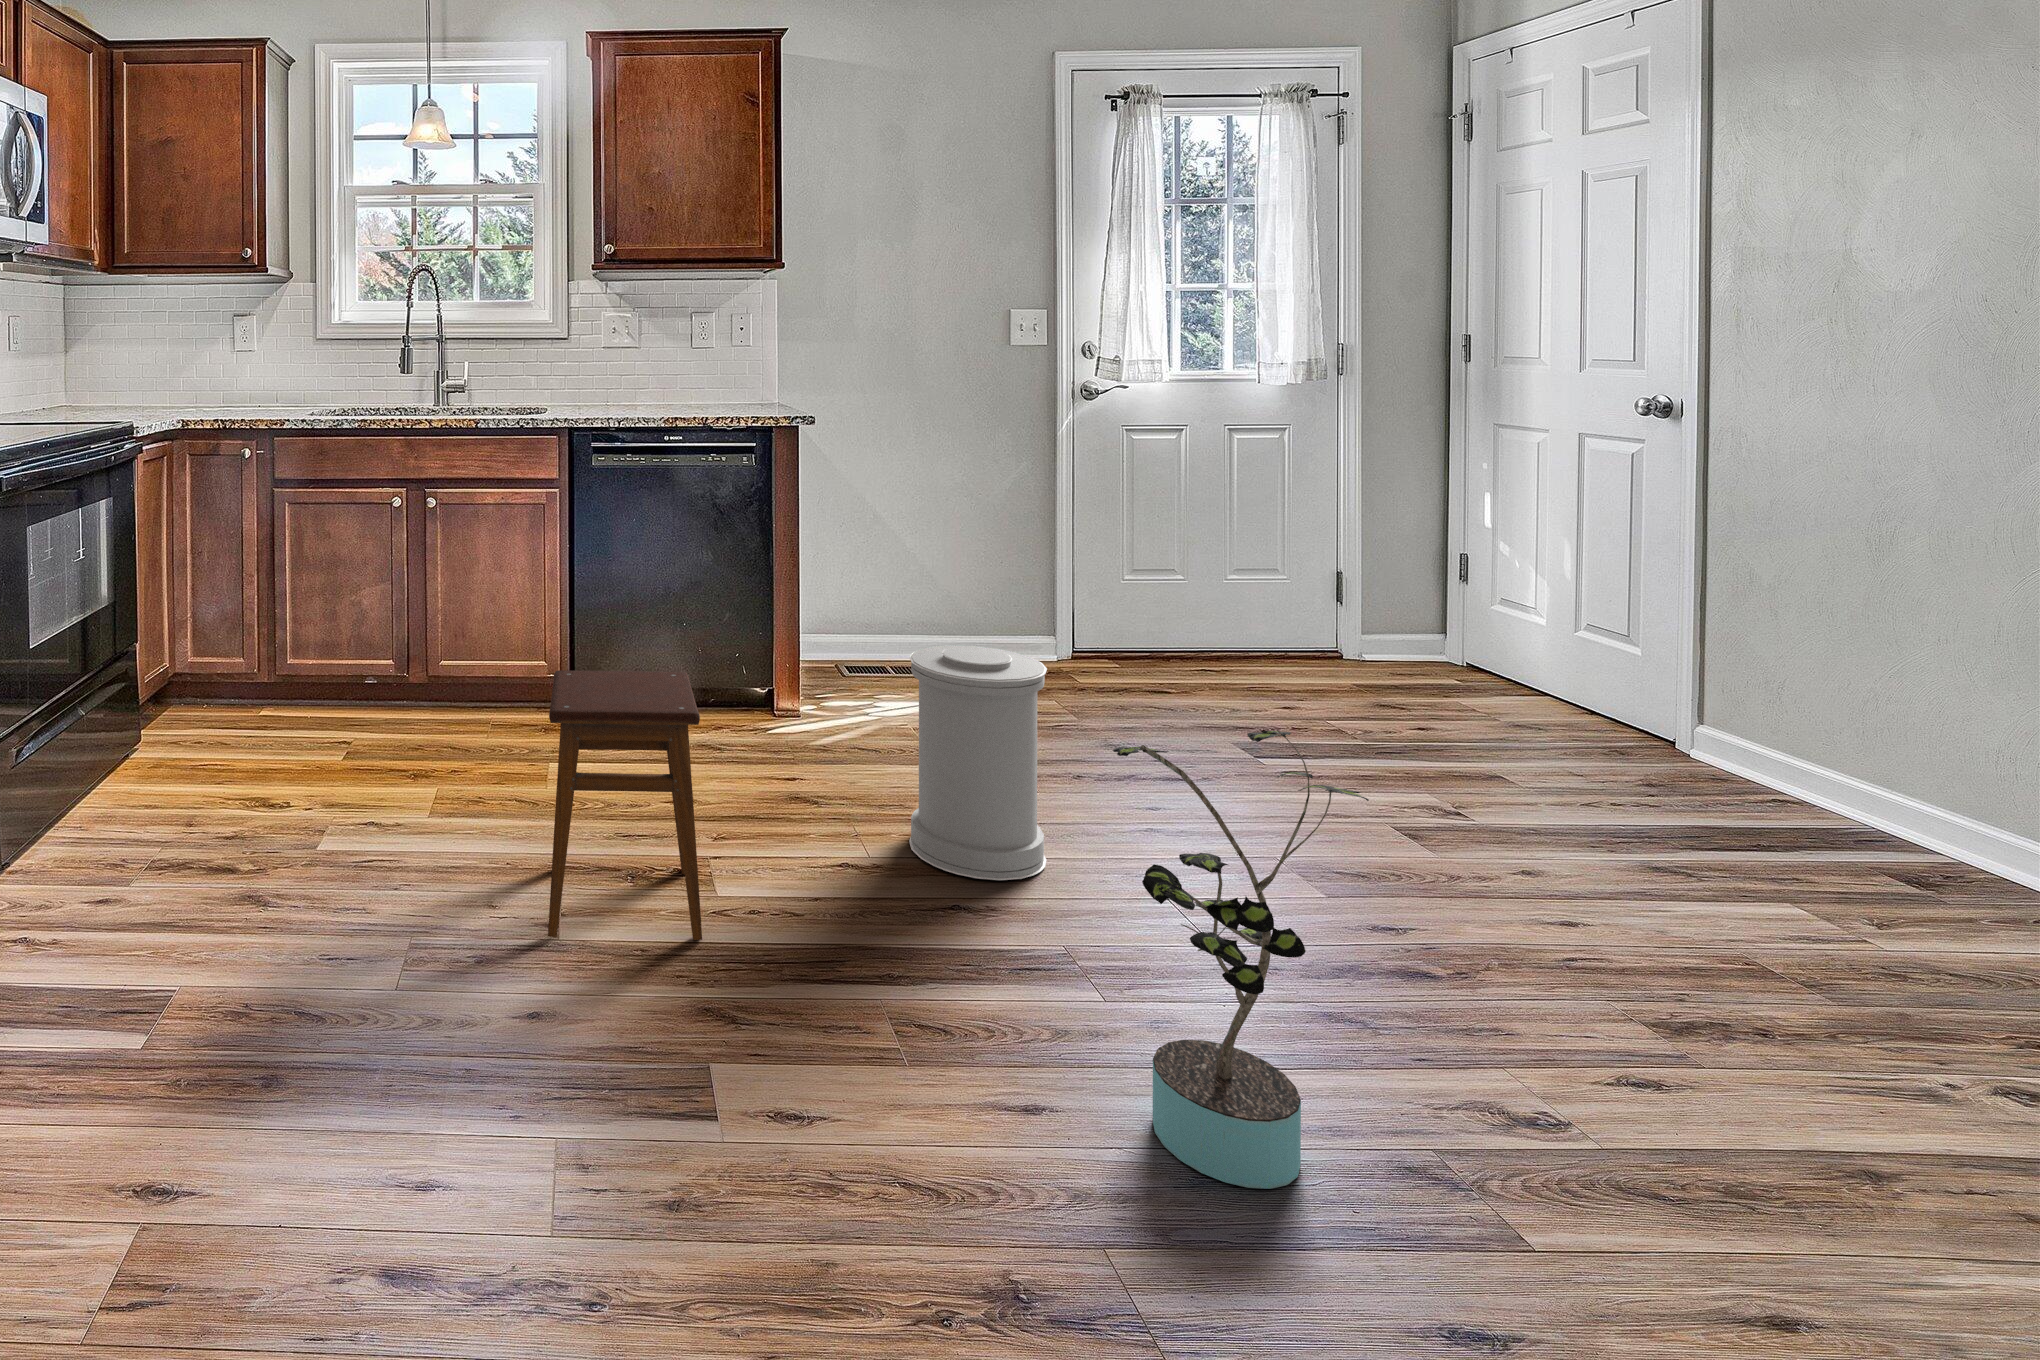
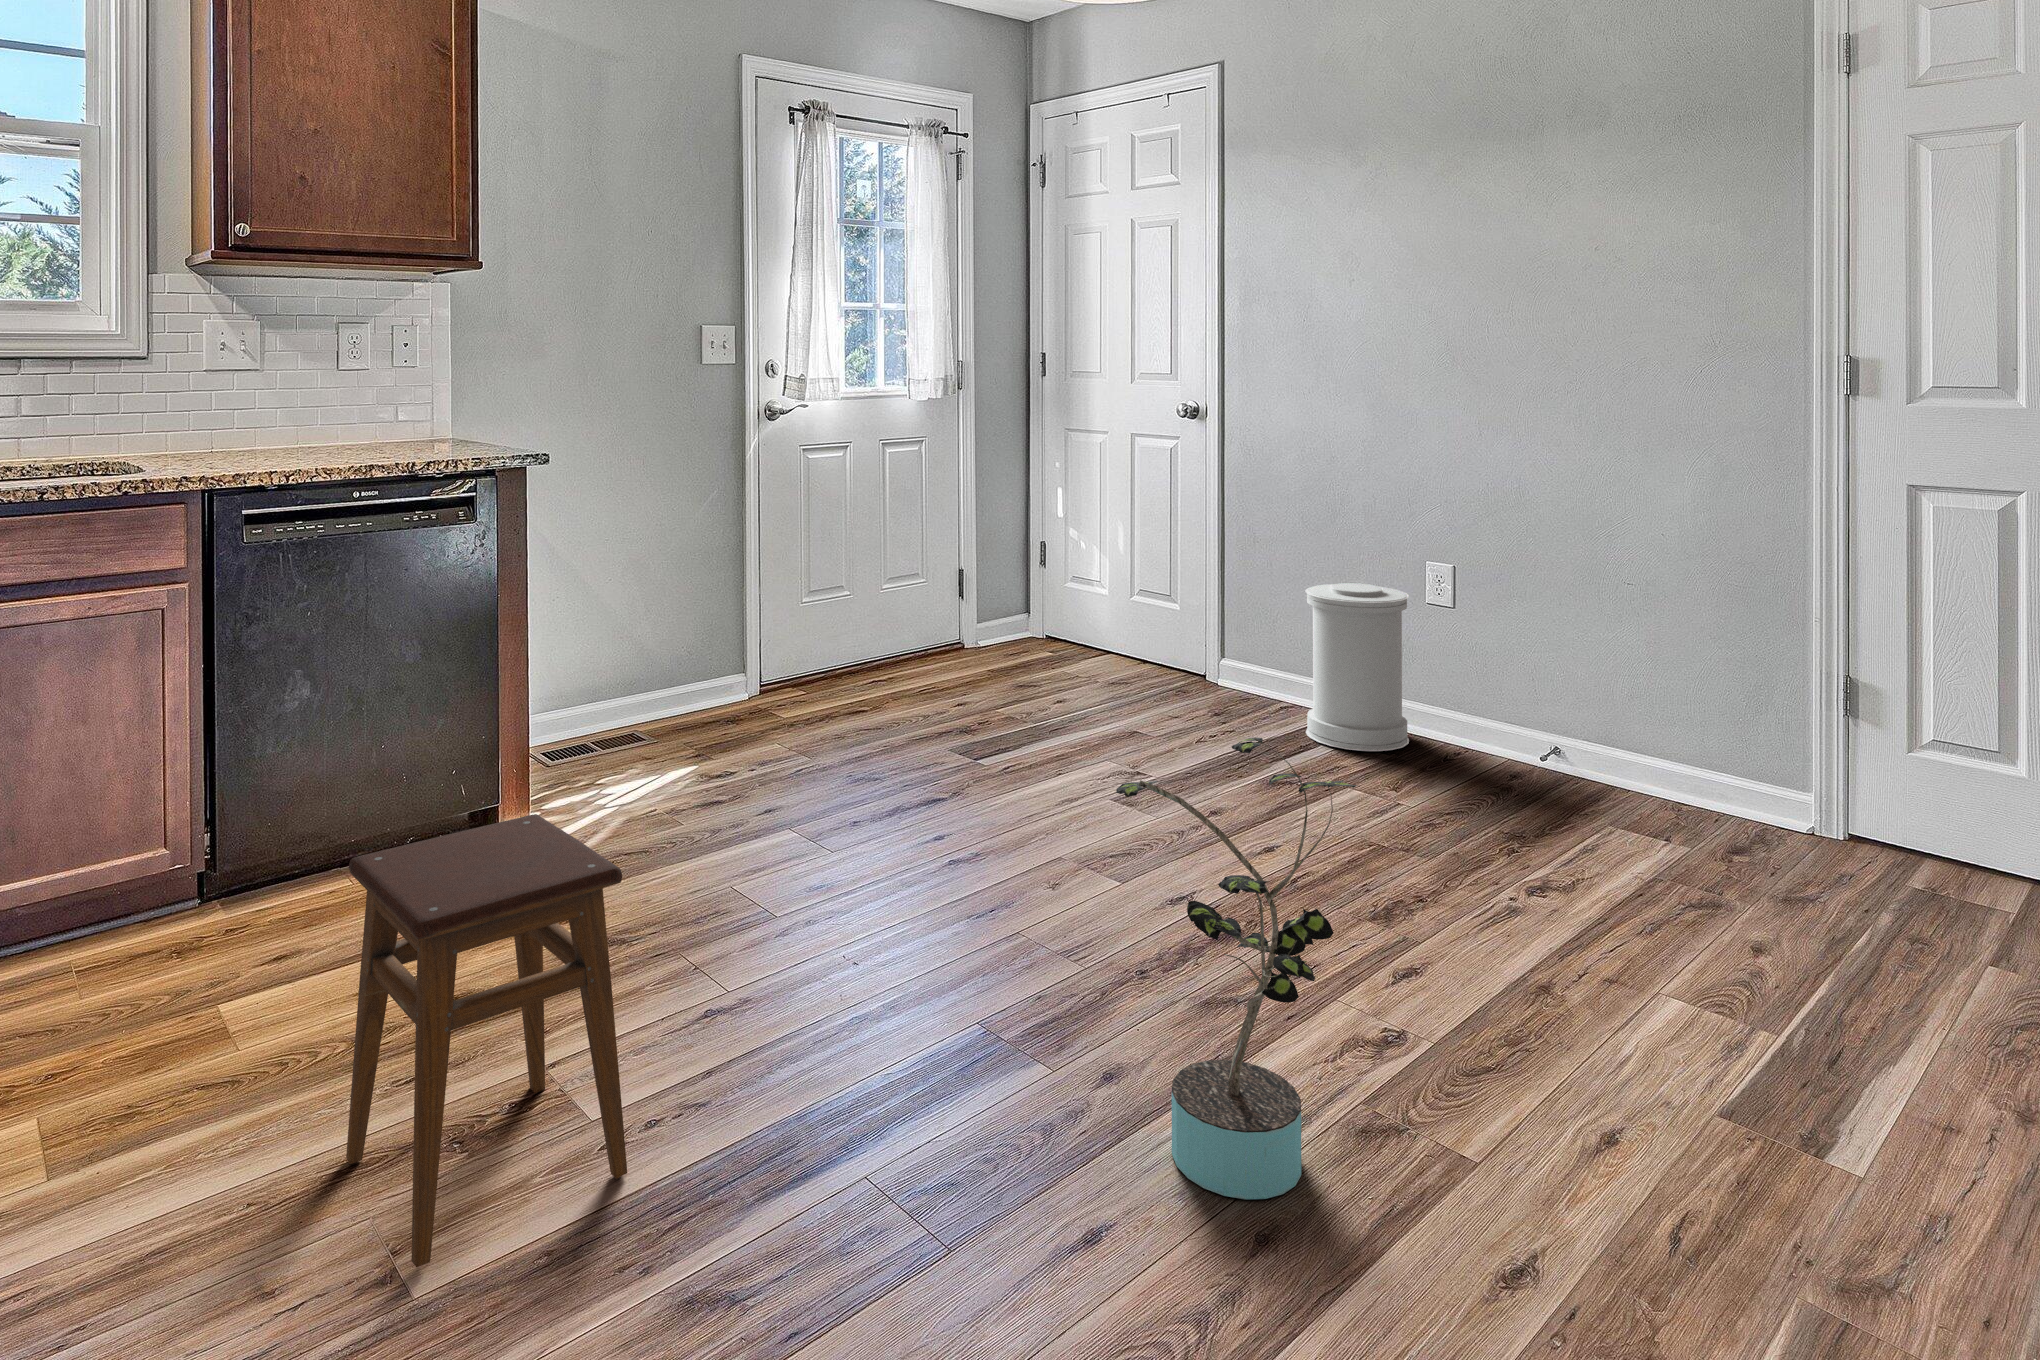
trash can: present [909,645,1047,880] -> present [1306,583,1409,751]

